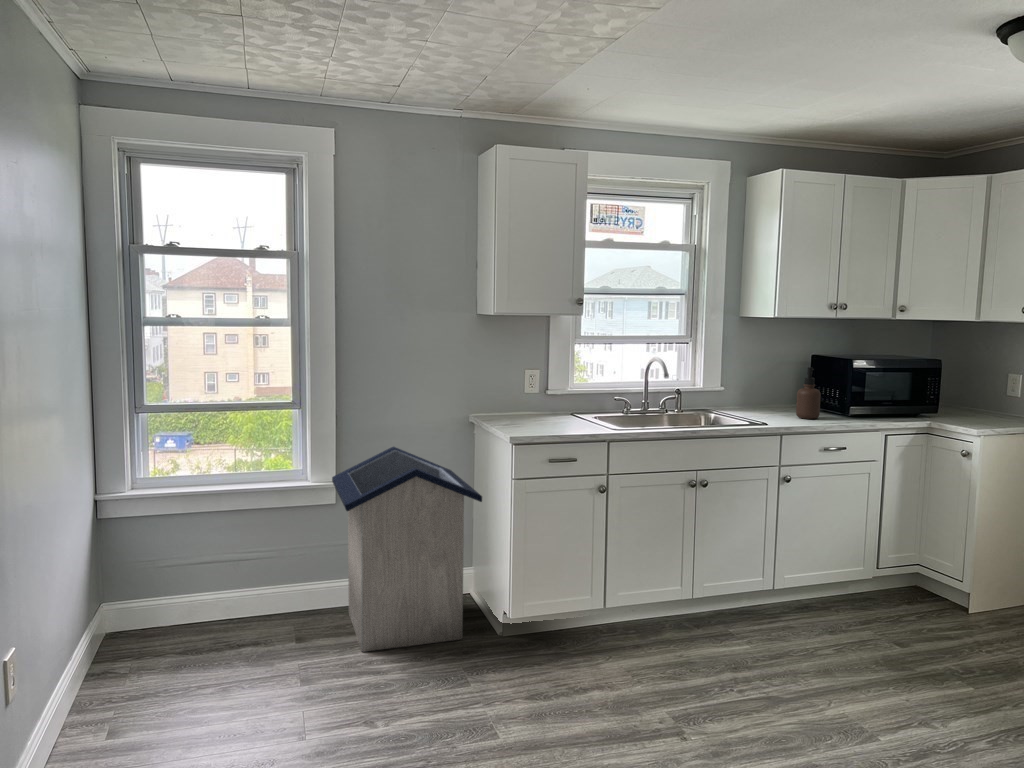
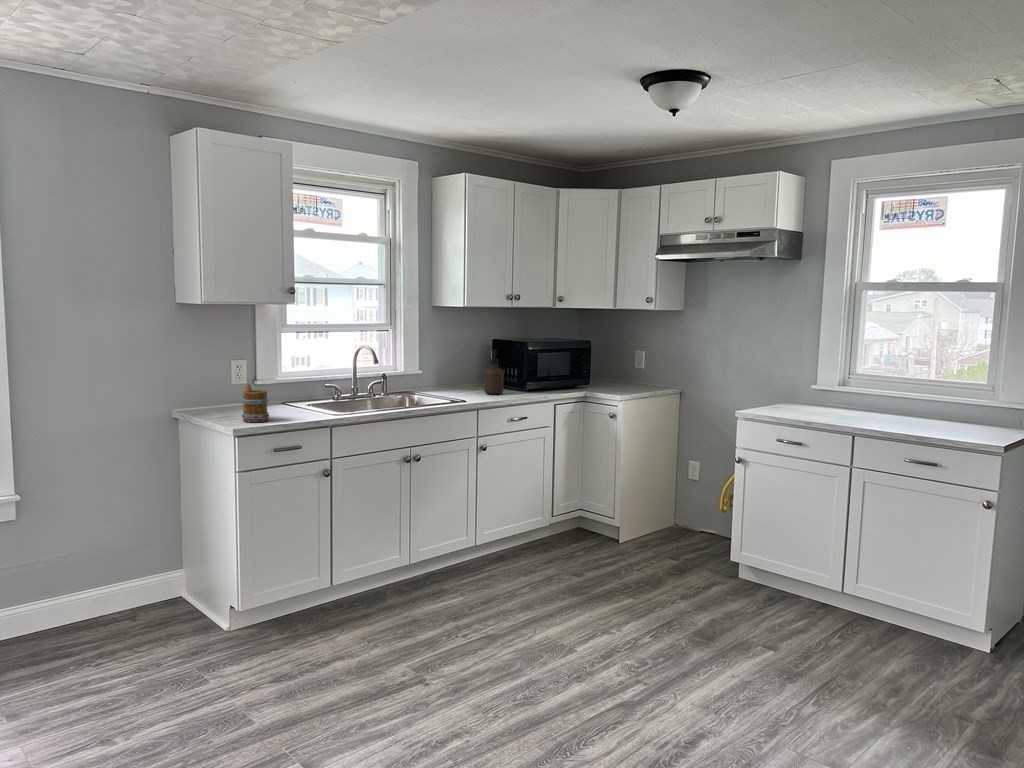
mug: none [523,394,549,433] -> present [242,384,269,422]
trash can: present [332,447,482,652] -> none [14,448,205,674]

